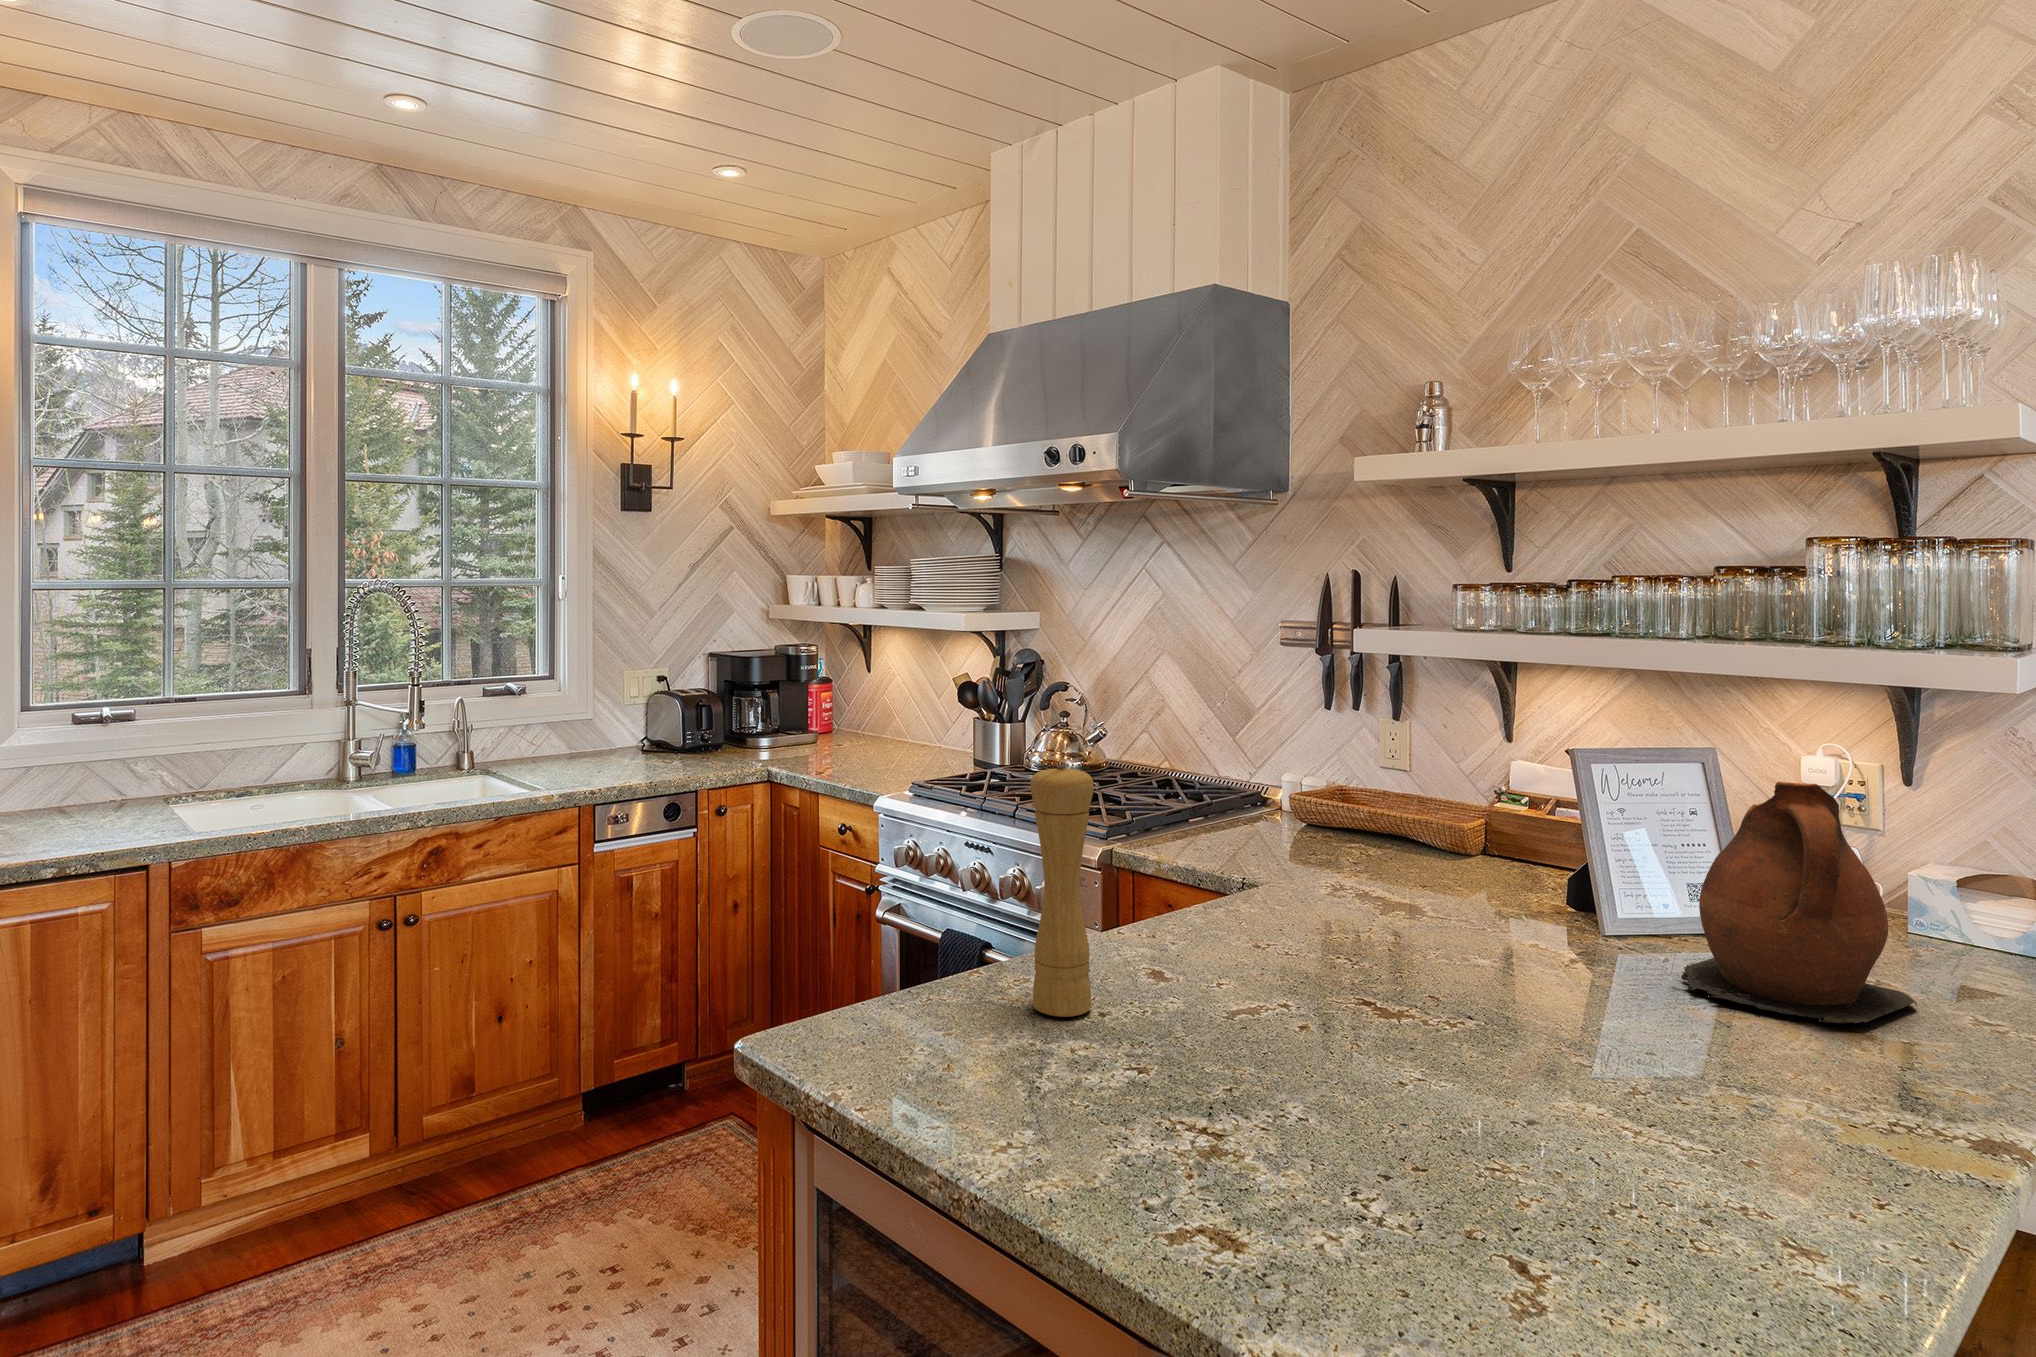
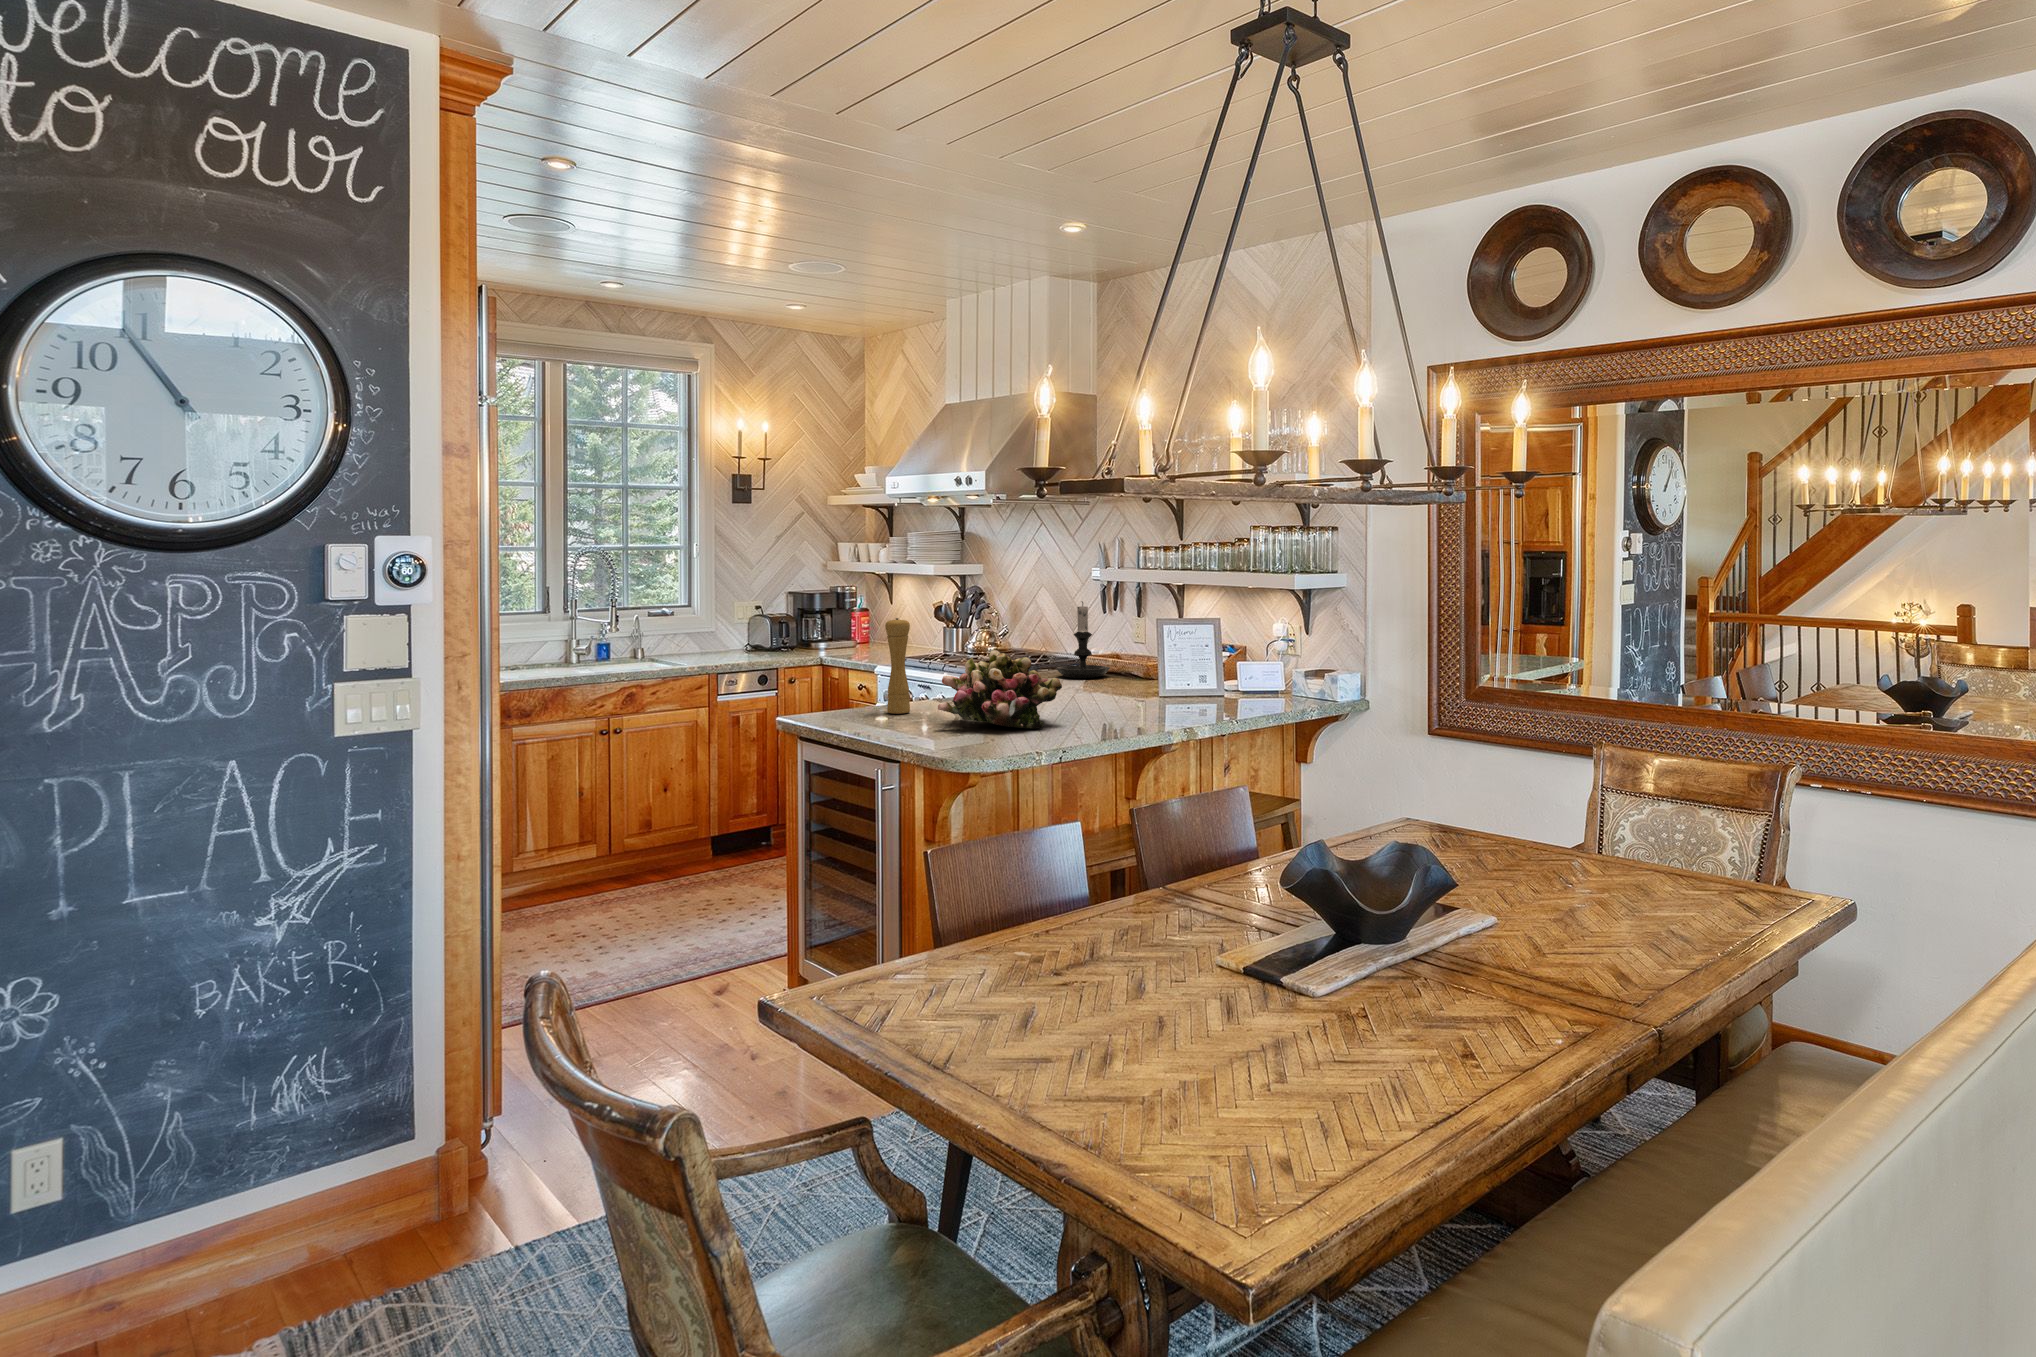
candle holder: none [1269,692,1380,850] -> present [1056,602,1110,678]
ceramic pitcher: present [1676,782,1917,1023] -> none [1148,623,1230,711]
flower arrangement: none [1247,873,1607,1141] -> present [938,650,1062,728]

